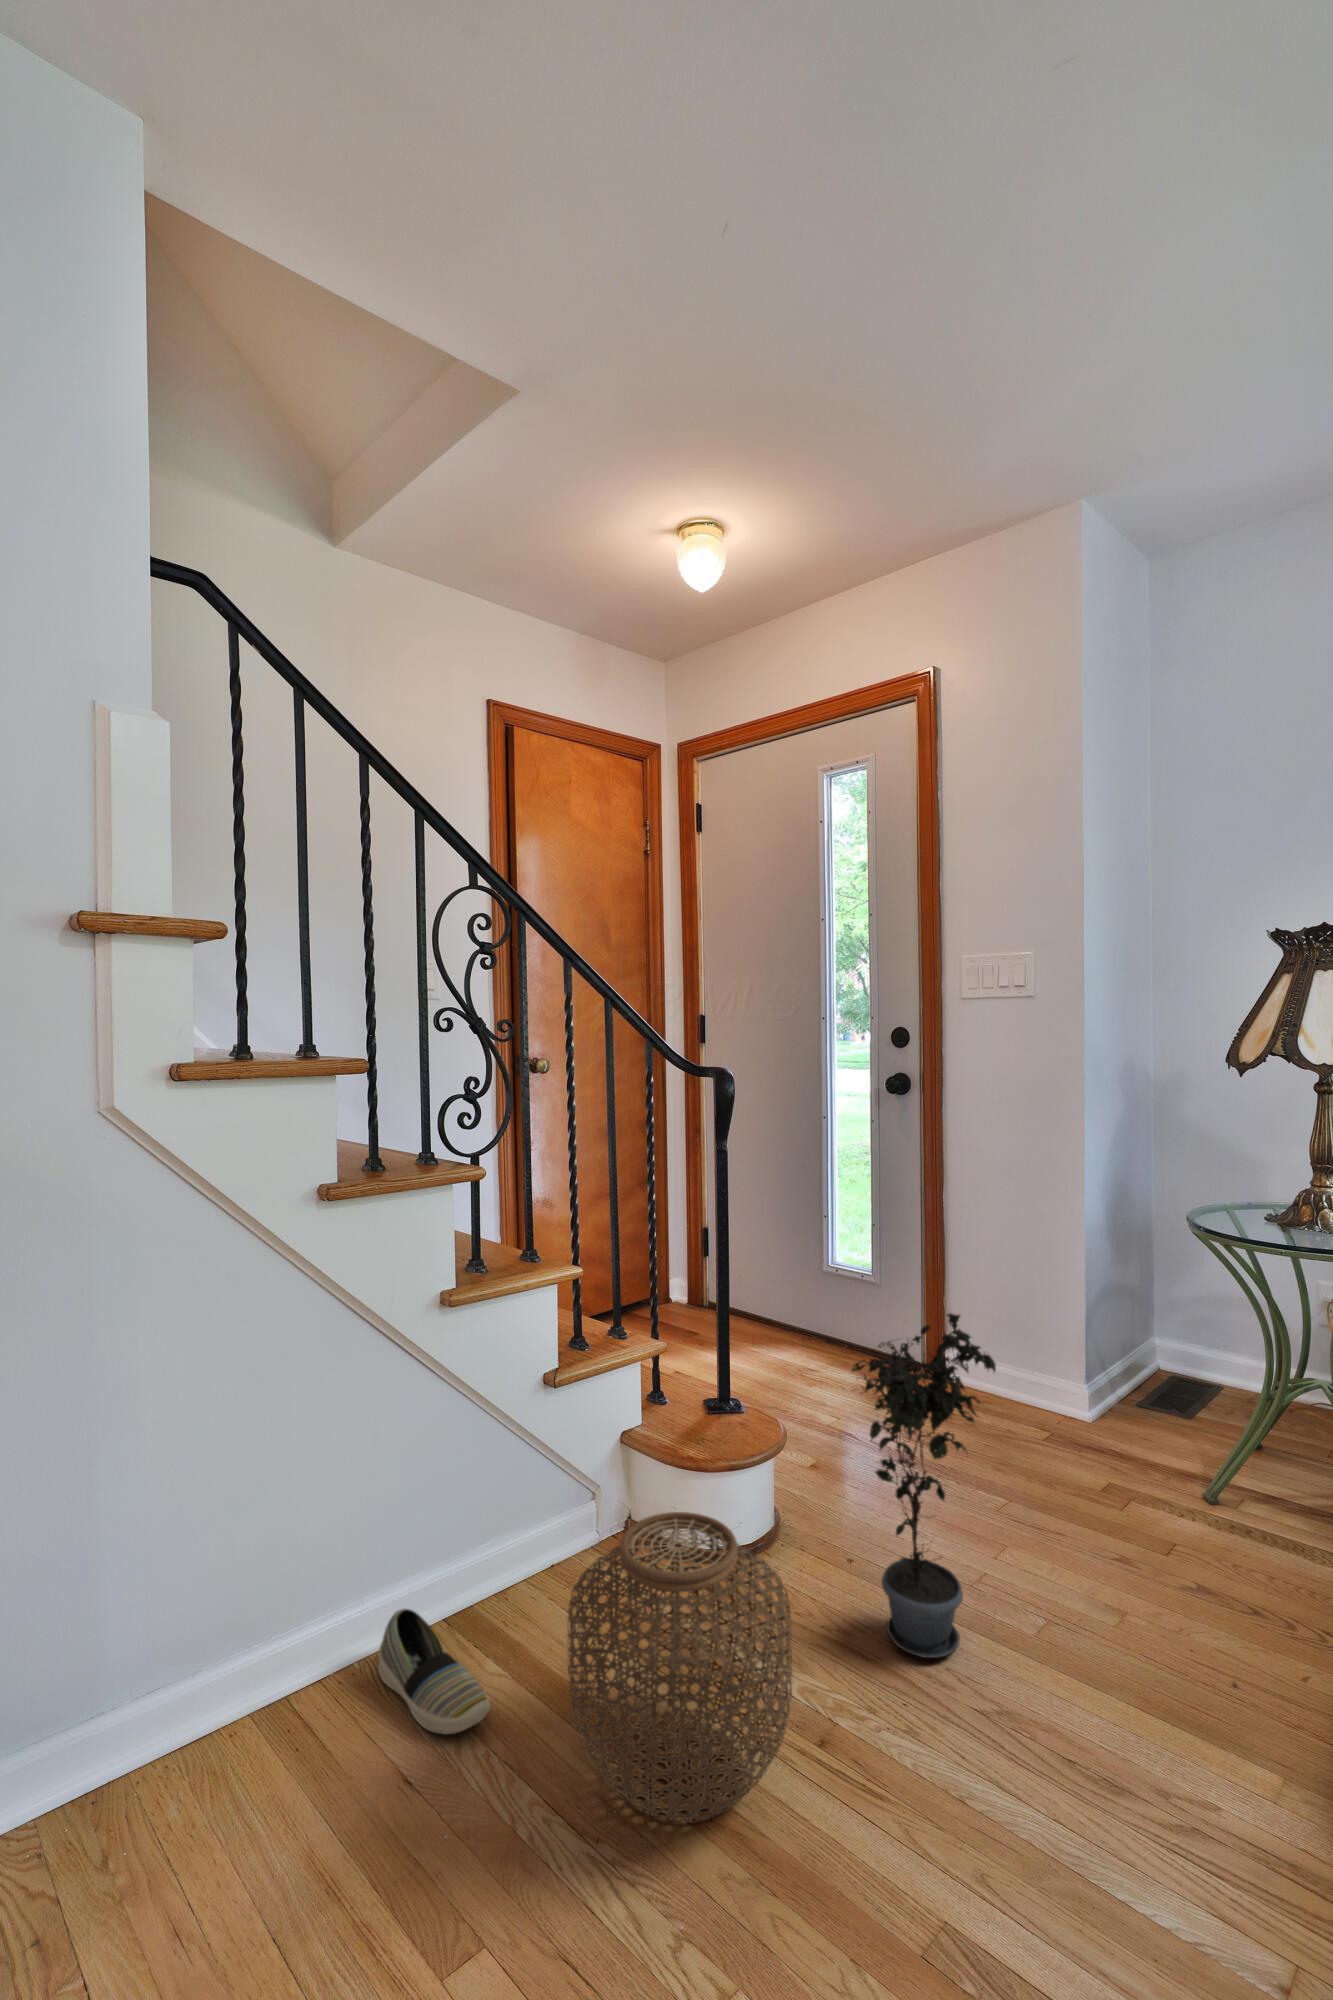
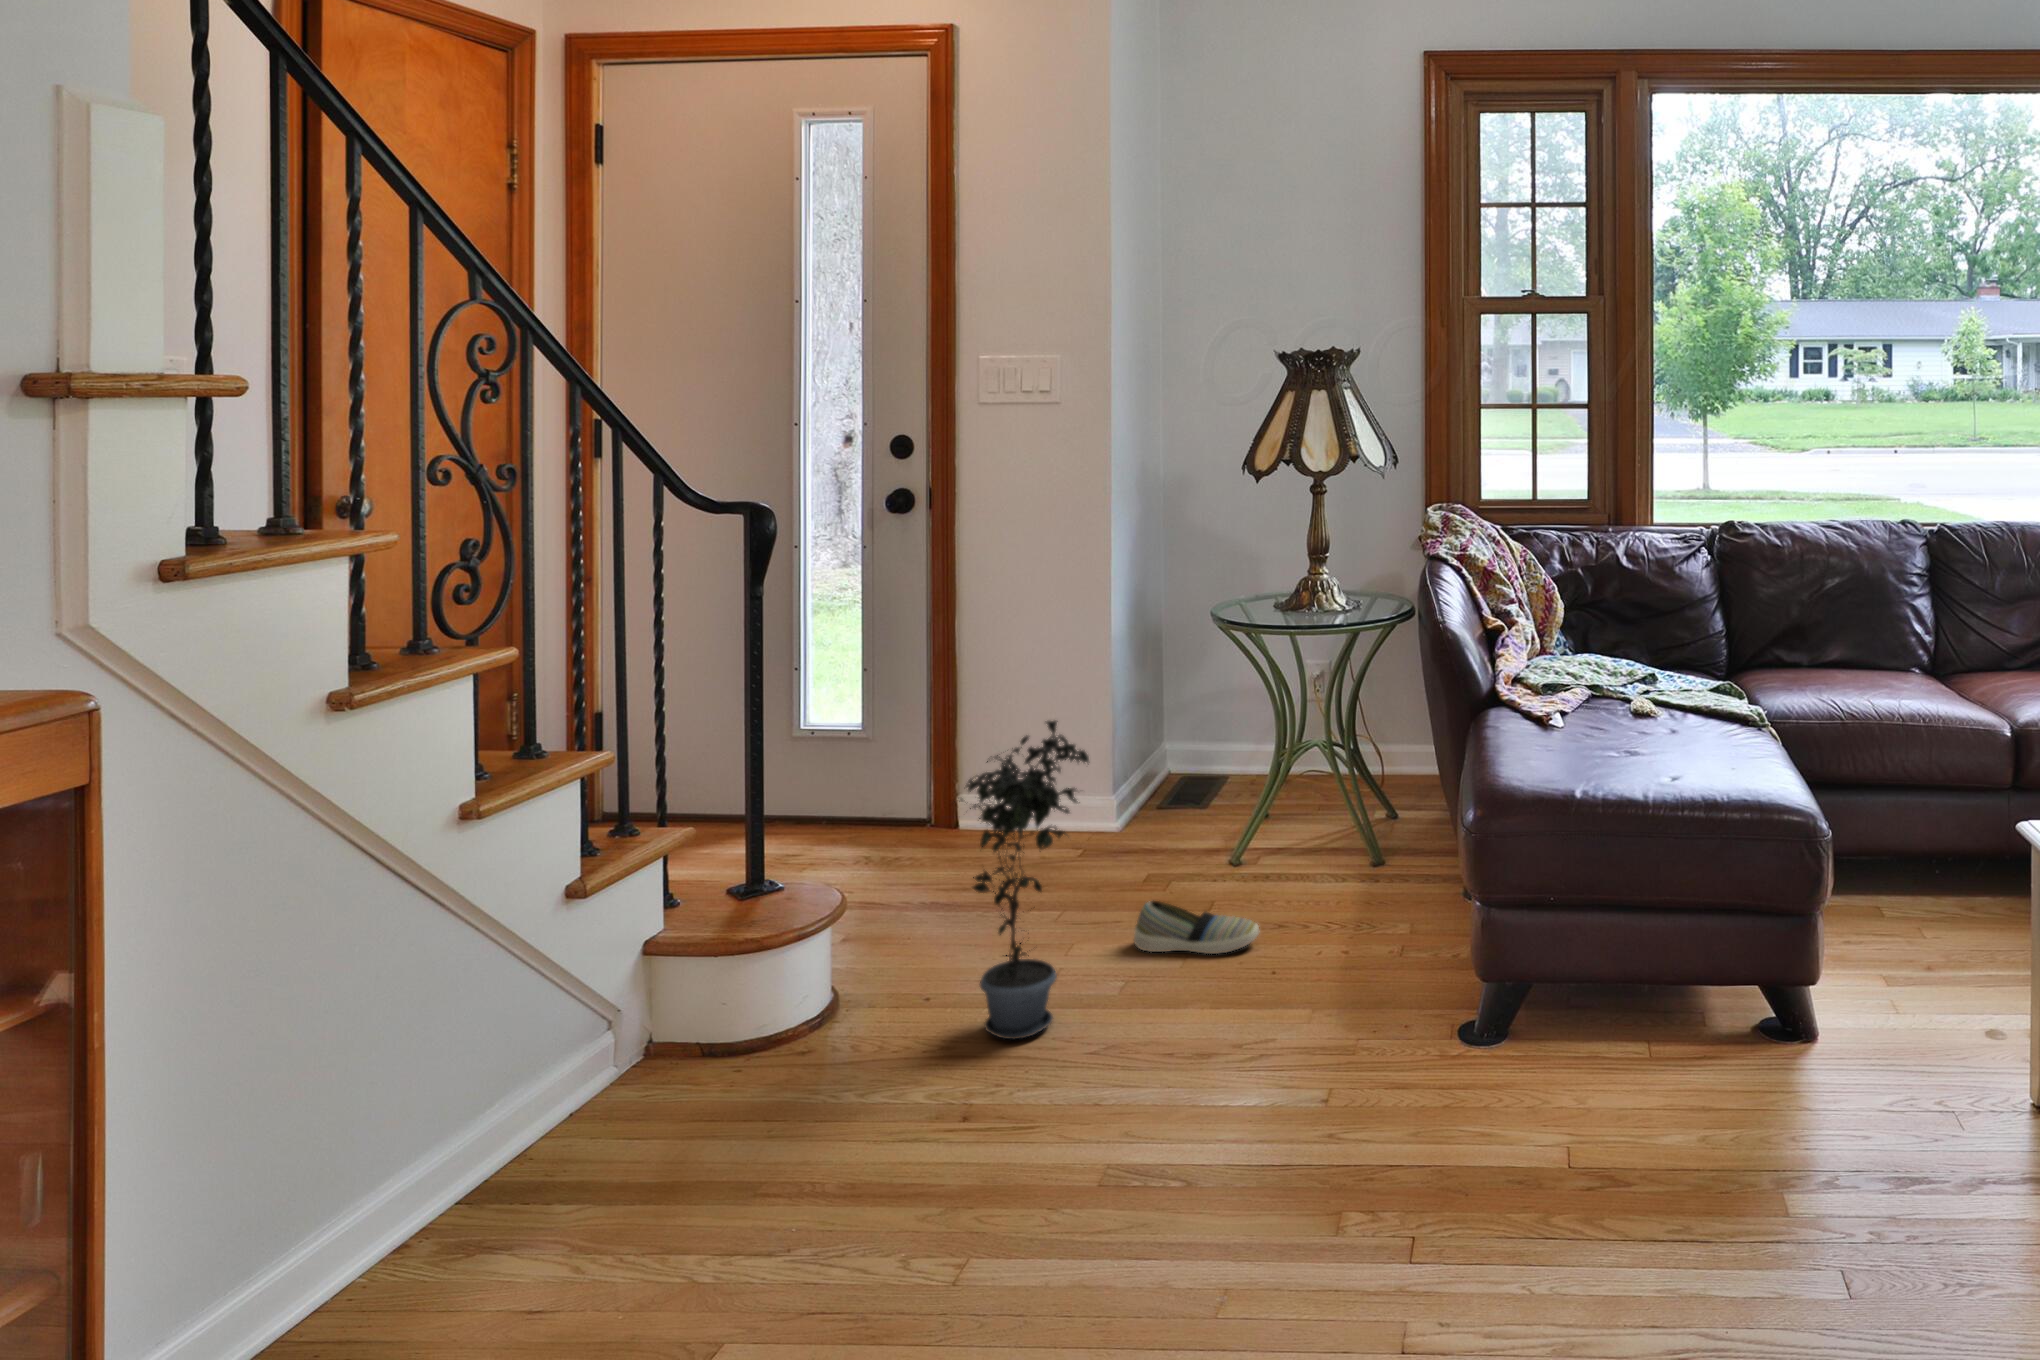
woven basket: present [568,1512,792,1822] -> none [716,943,947,1213]
shoe: present [378,1609,490,1734] -> present [1134,901,1260,954]

